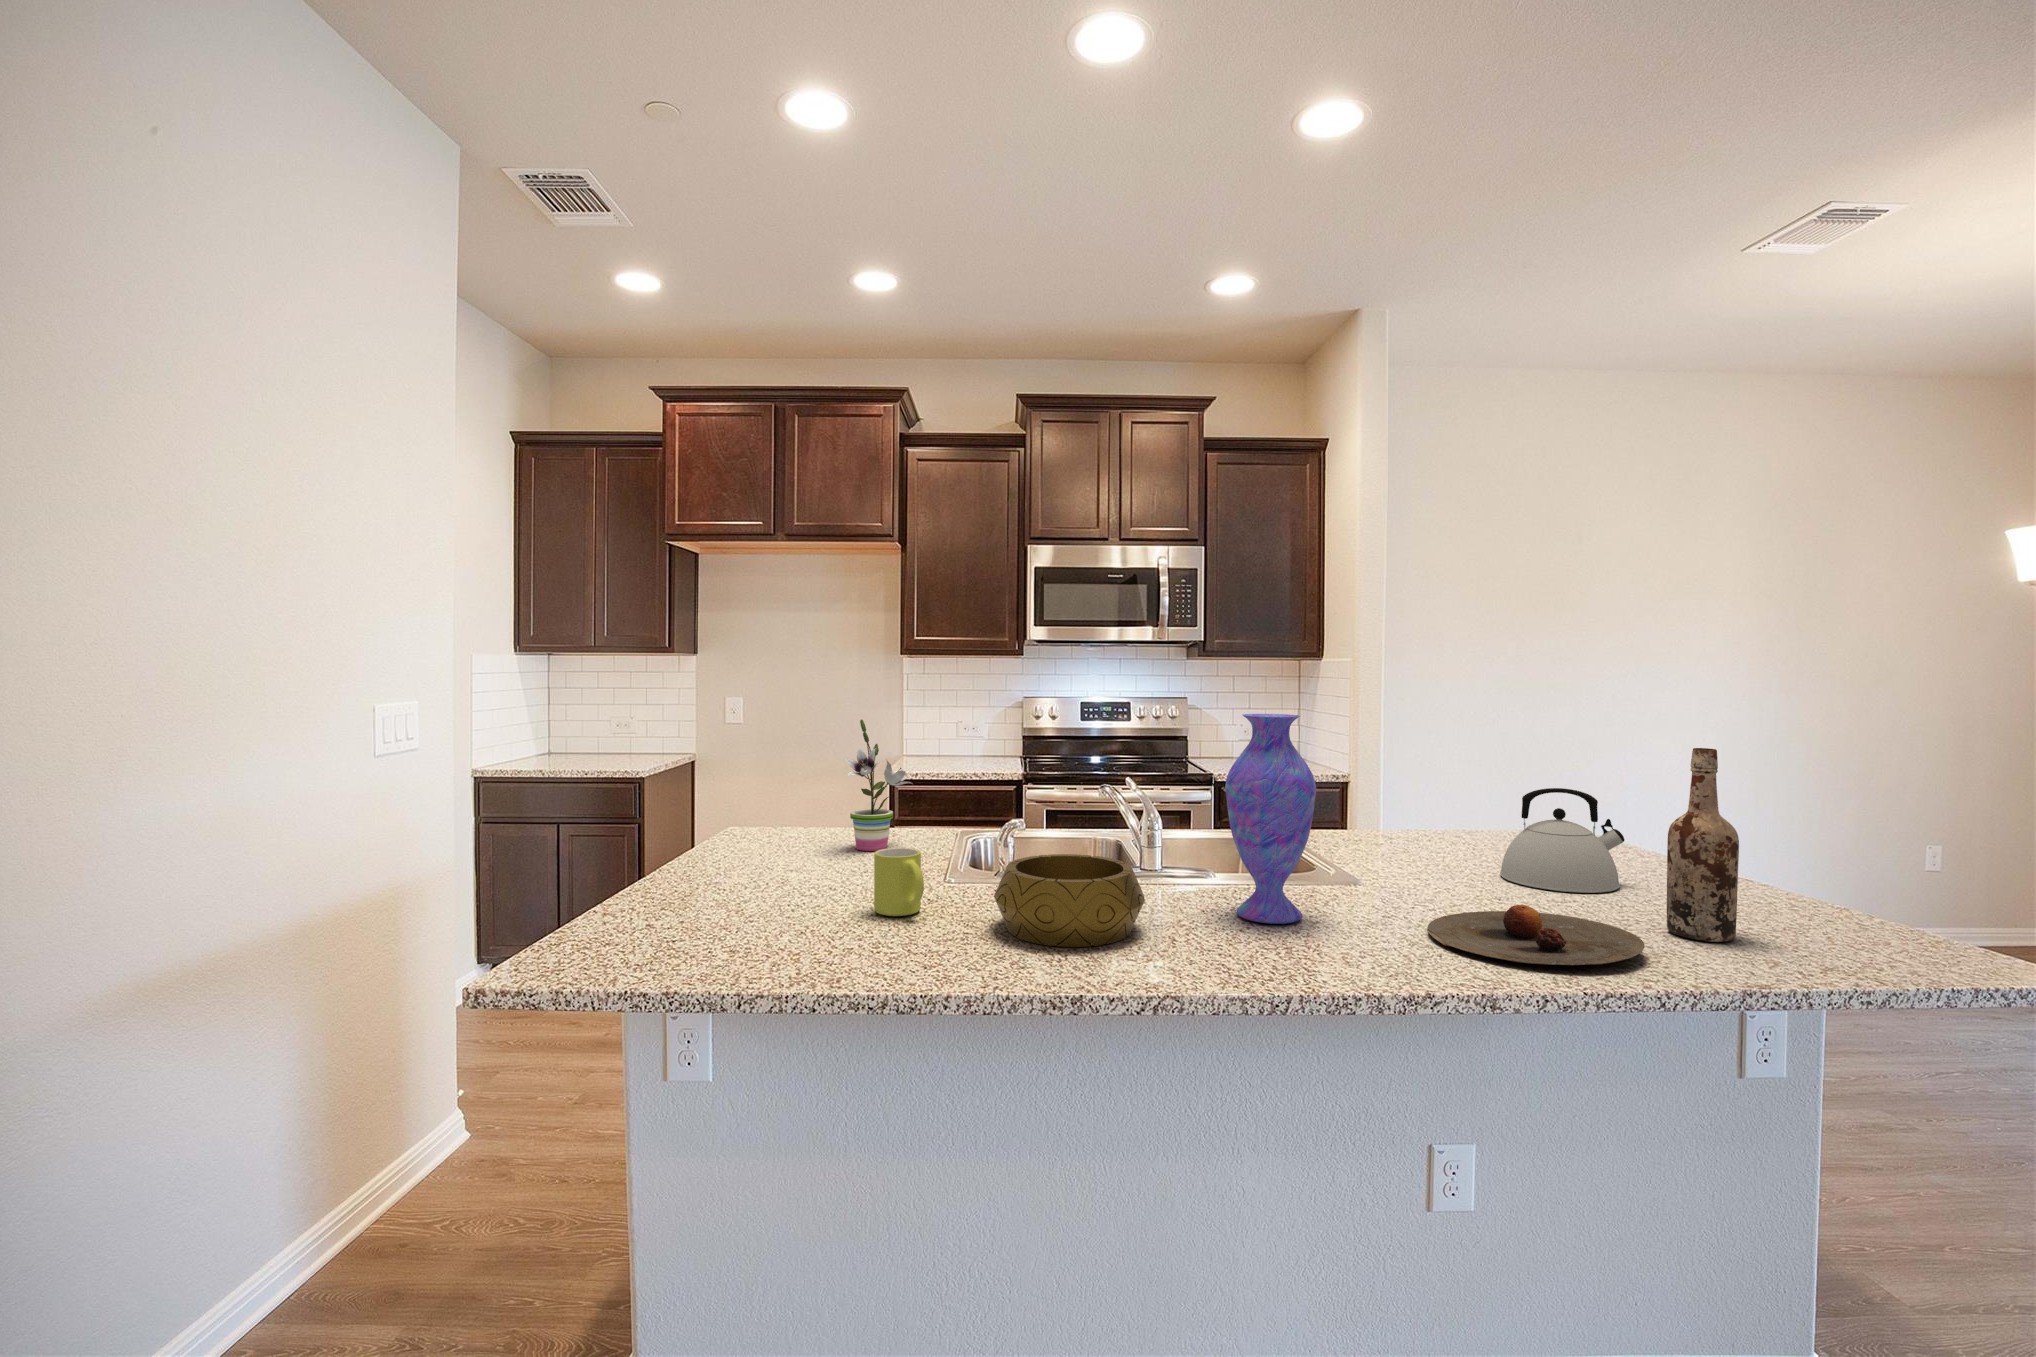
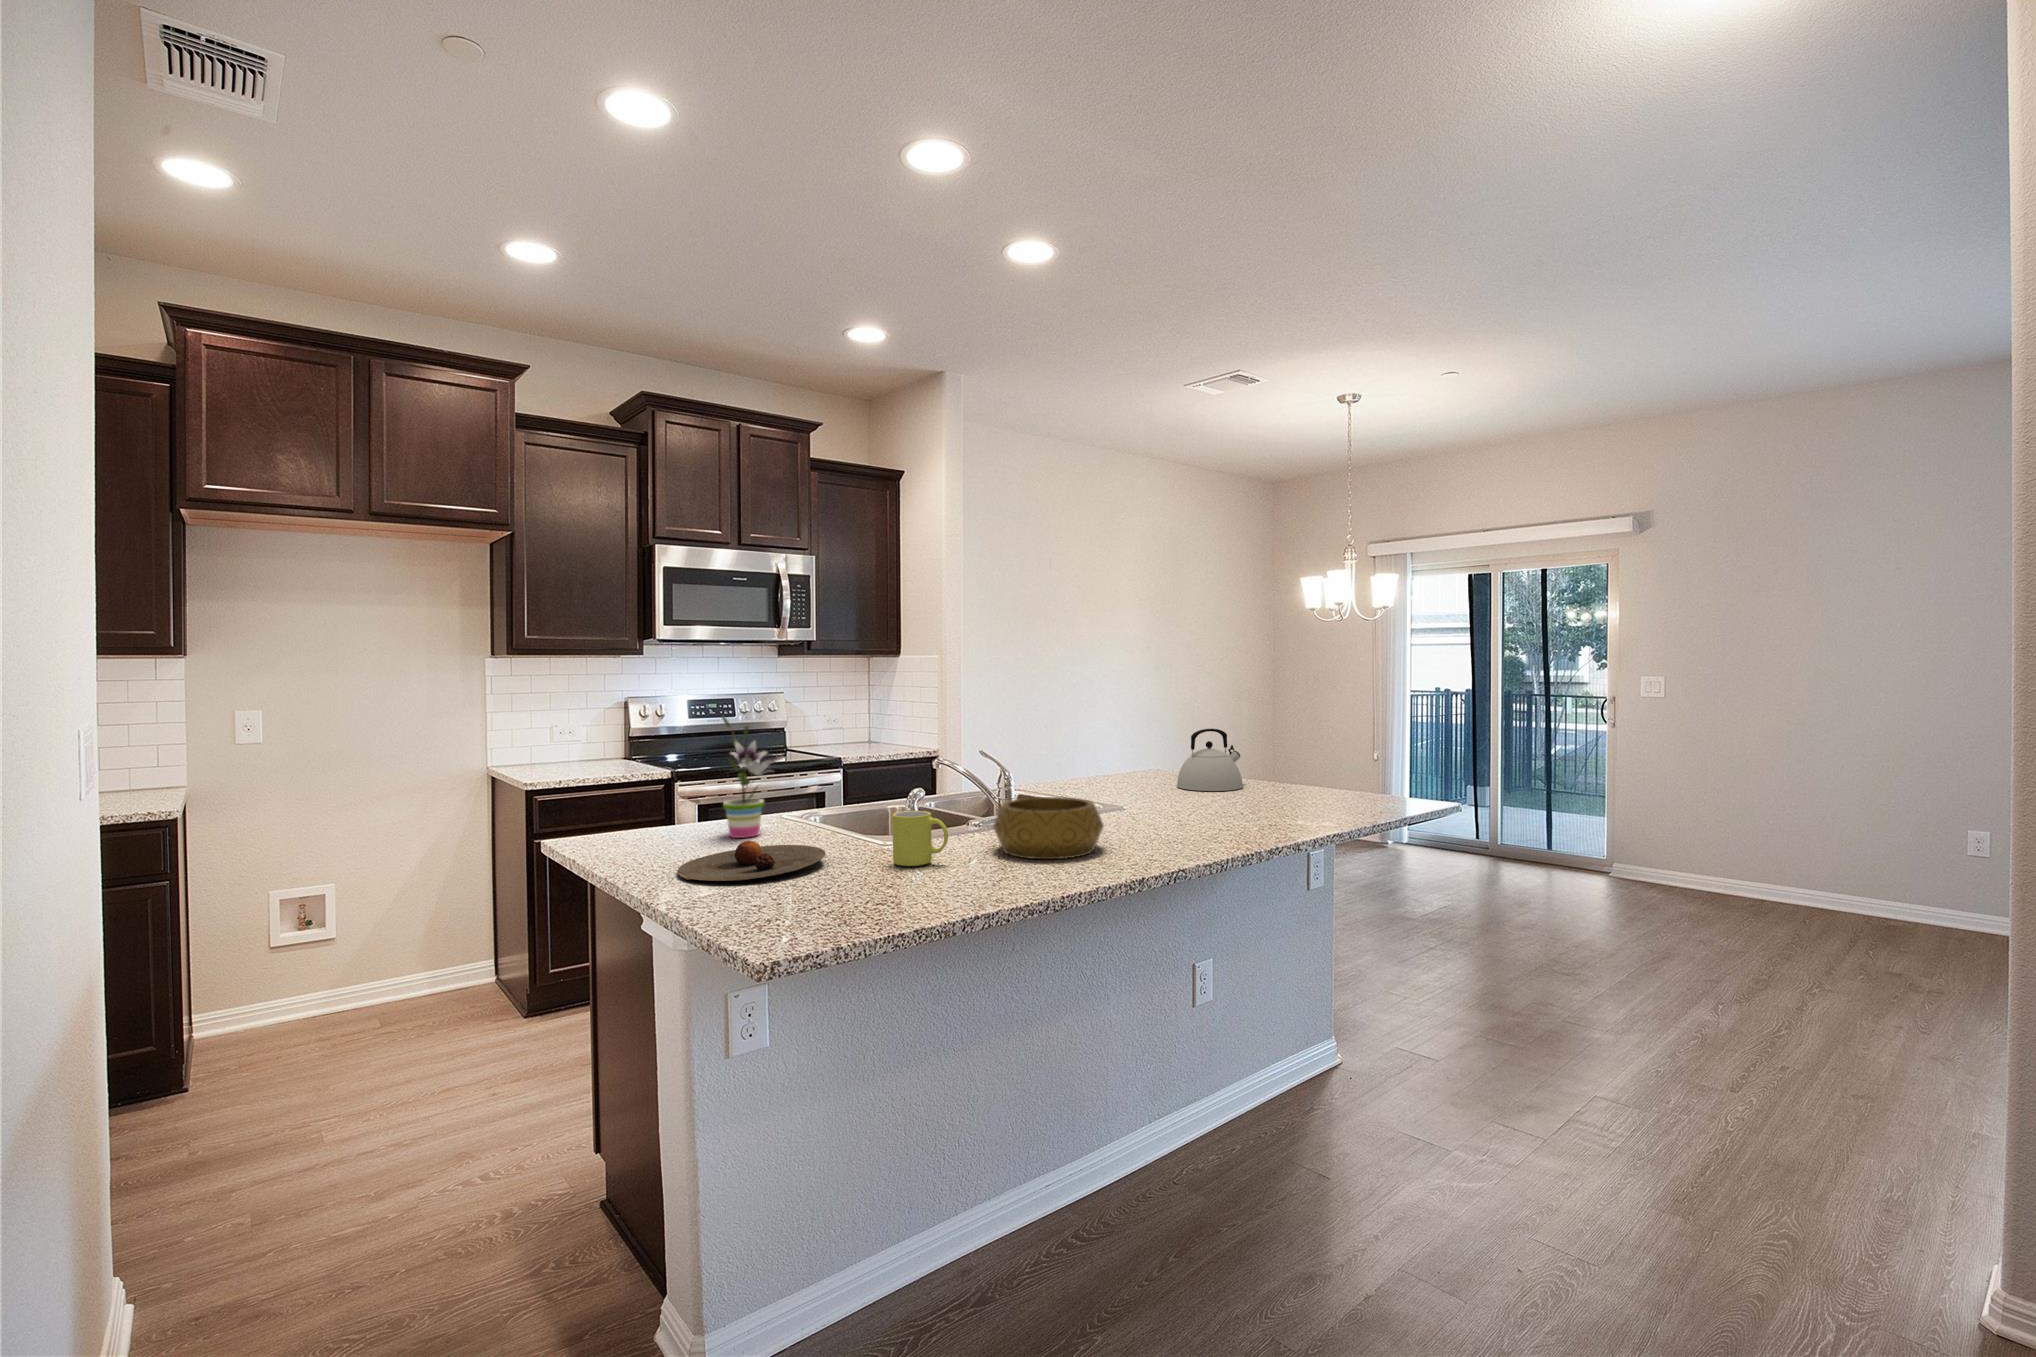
vase: present [1225,714,1316,924] -> none [1100,687,1161,827]
wine bottle: present [1667,748,1739,942] -> none [1299,695,1332,801]
plate: present [1427,905,1645,965] -> present [677,840,825,881]

